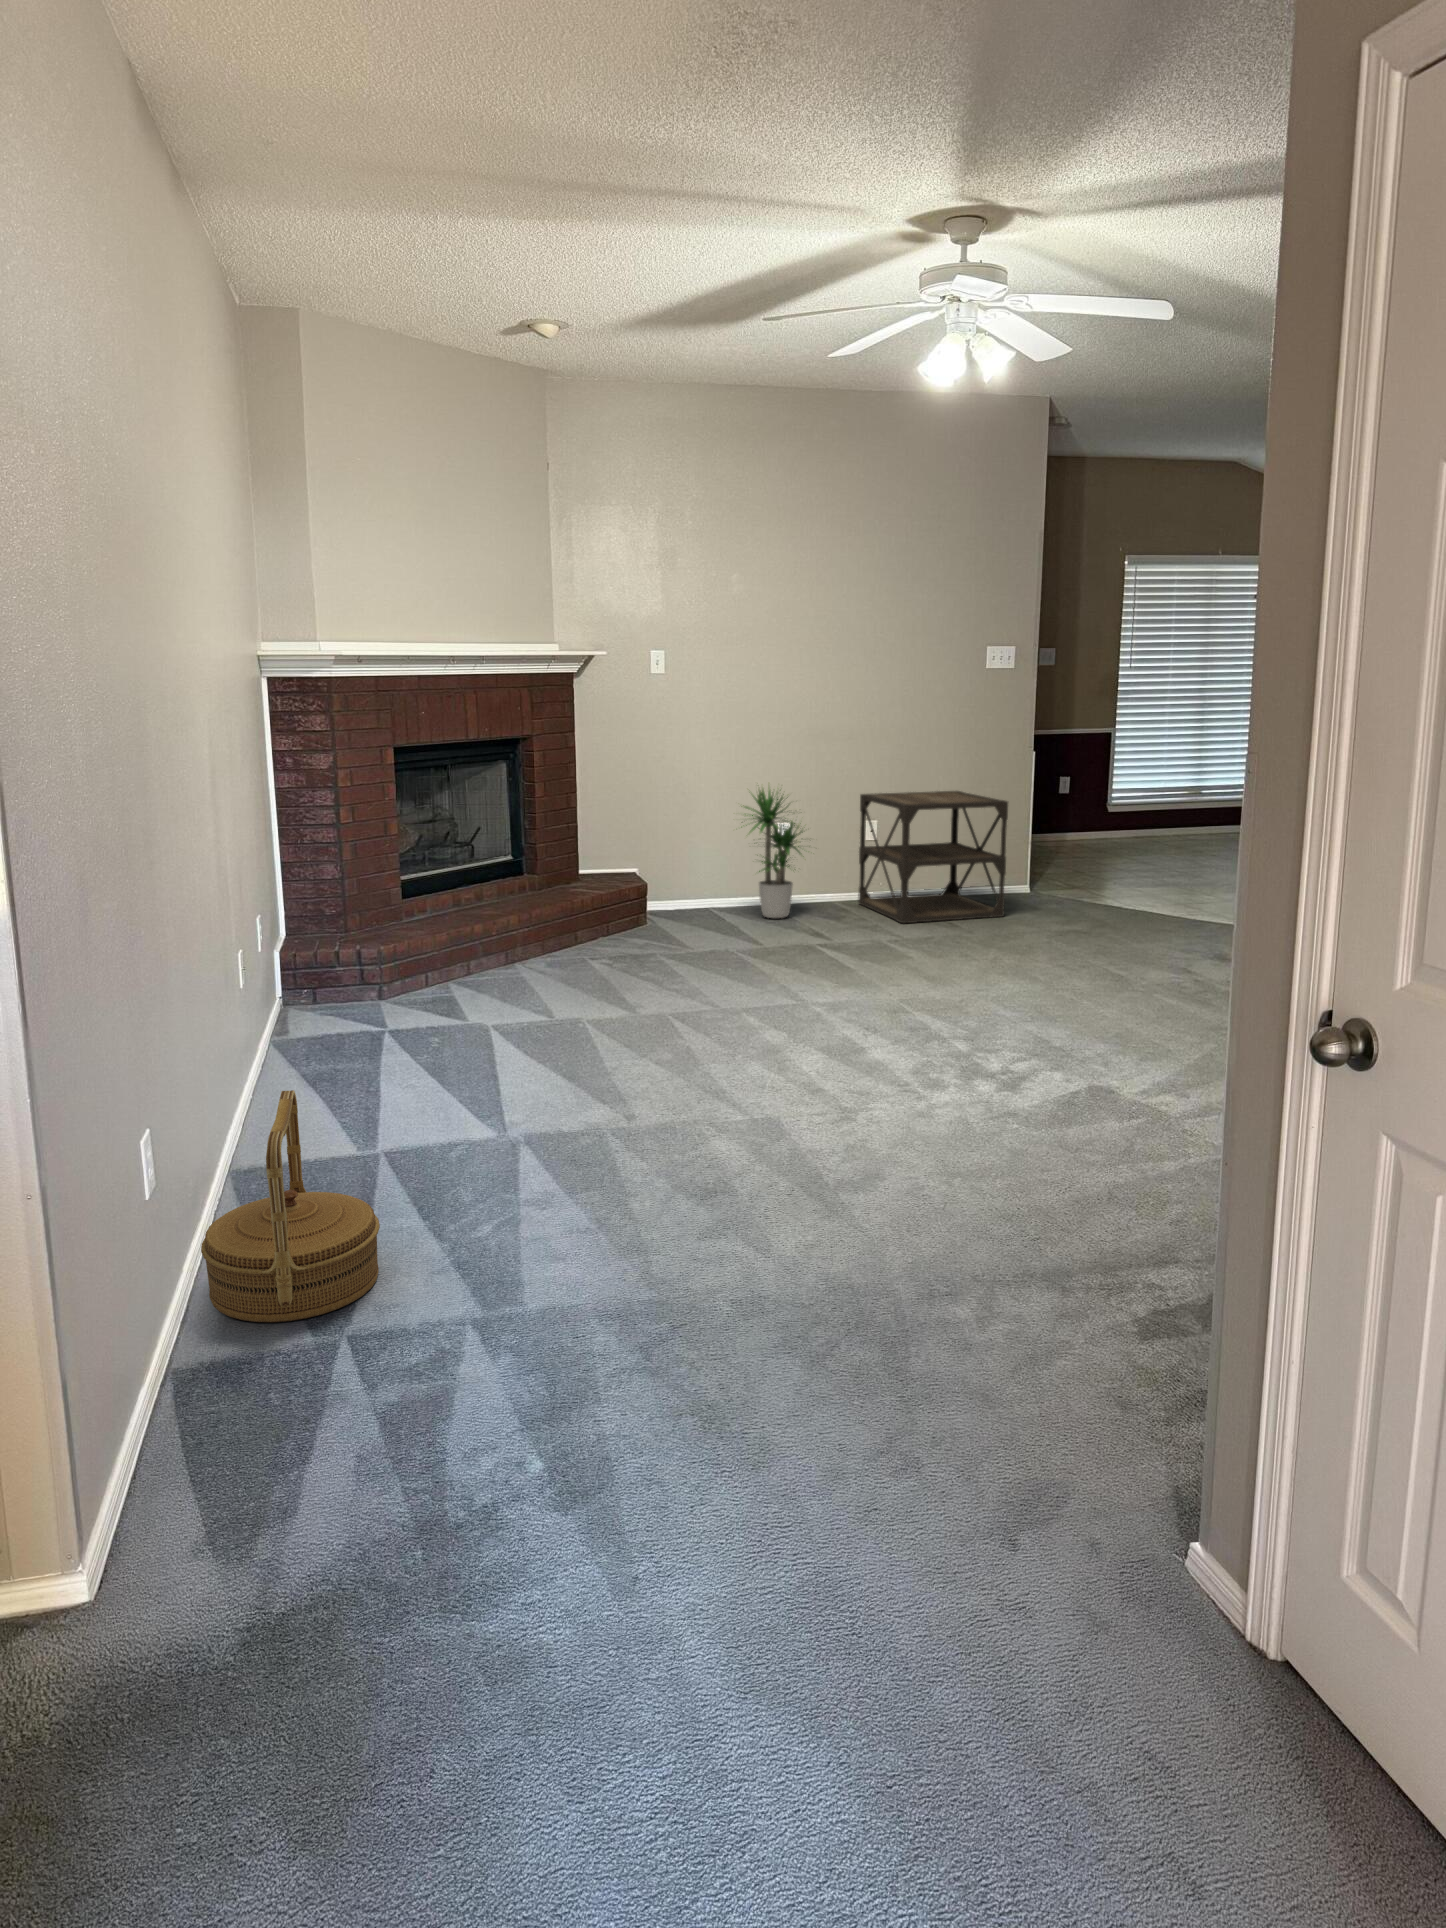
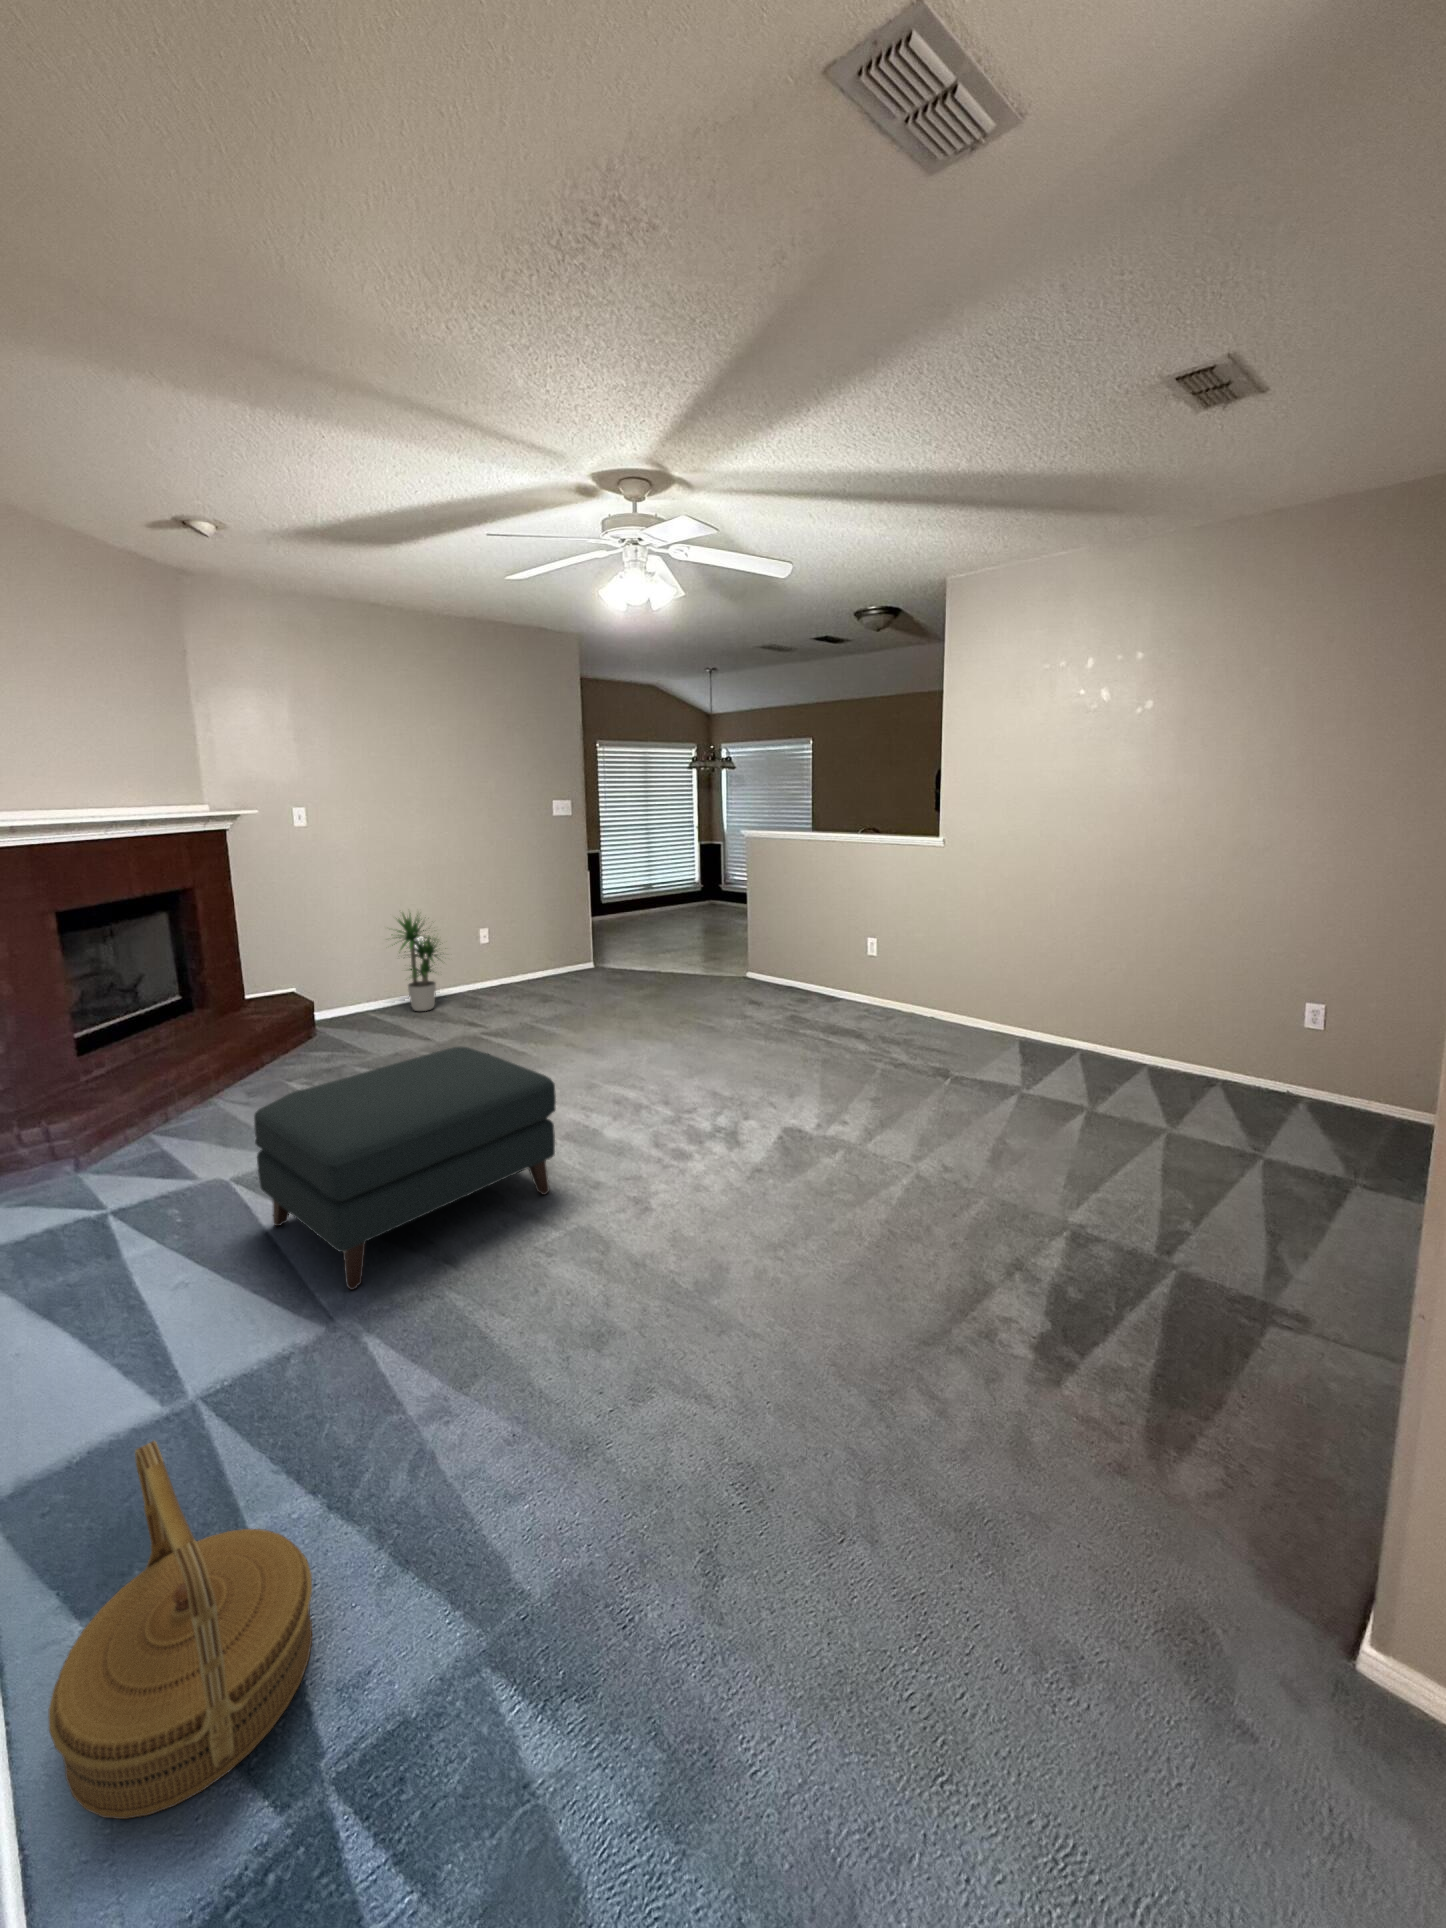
side table: present [858,791,1008,923] -> none [475,902,588,1003]
ottoman: none [489,912,784,1117] -> present [254,1047,556,1290]

